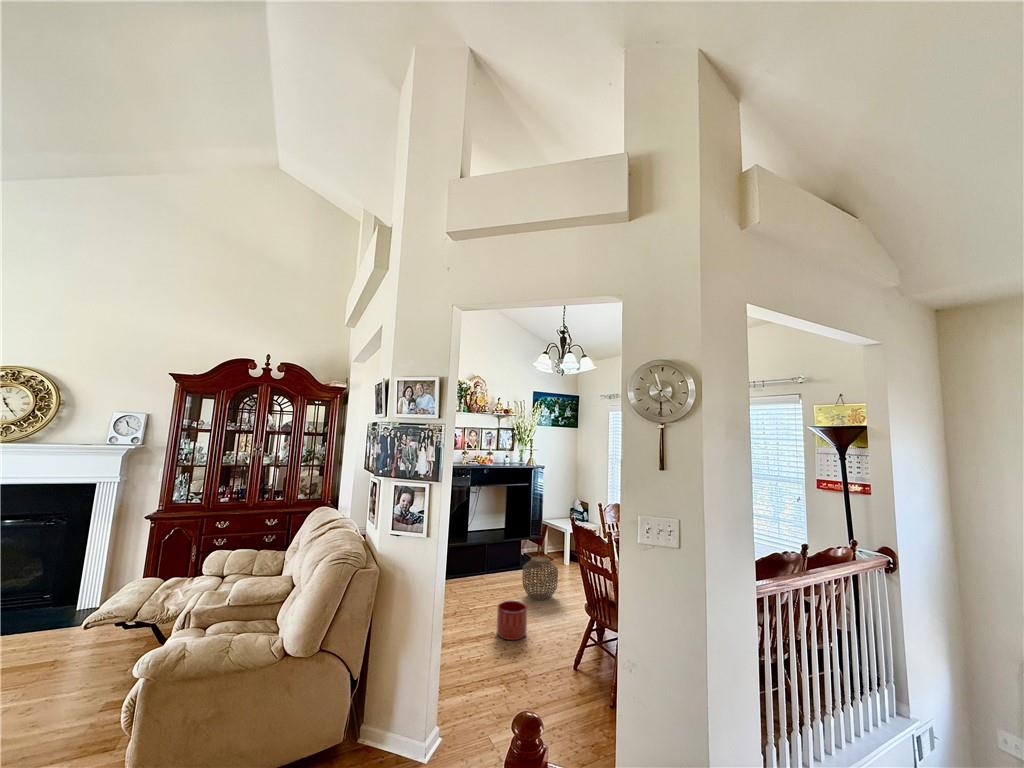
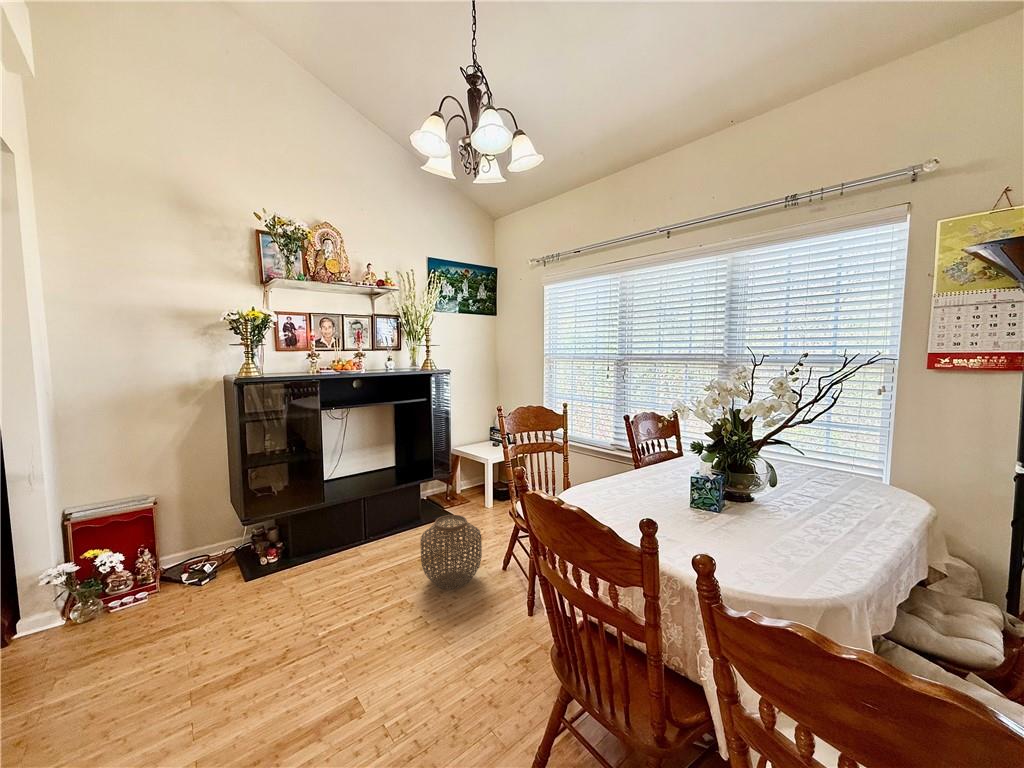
planter: present [497,600,527,640] -> none [363,627,429,723]

